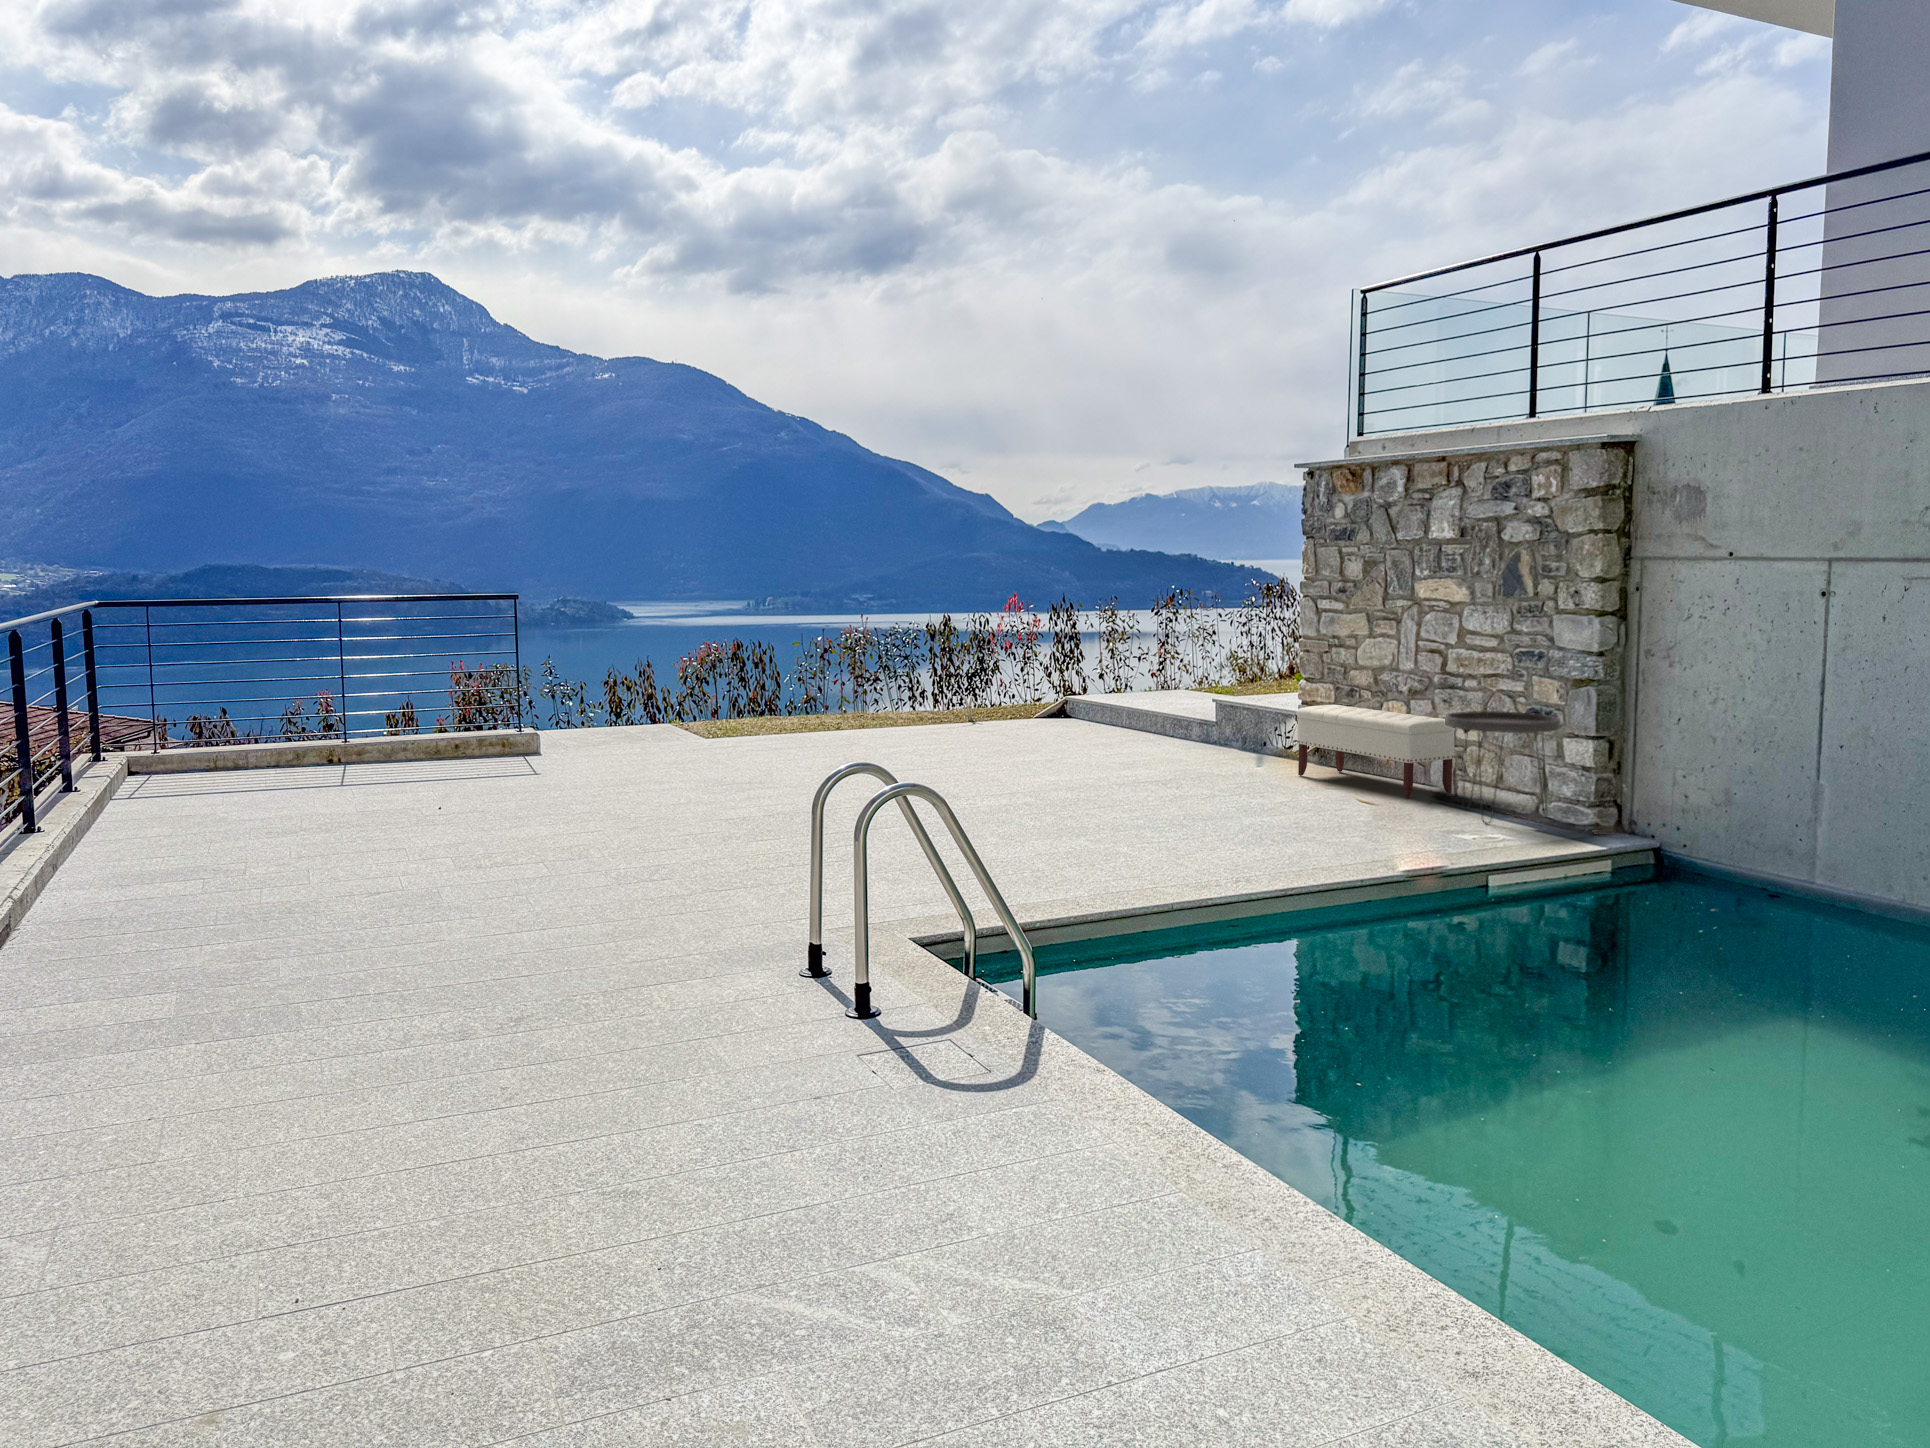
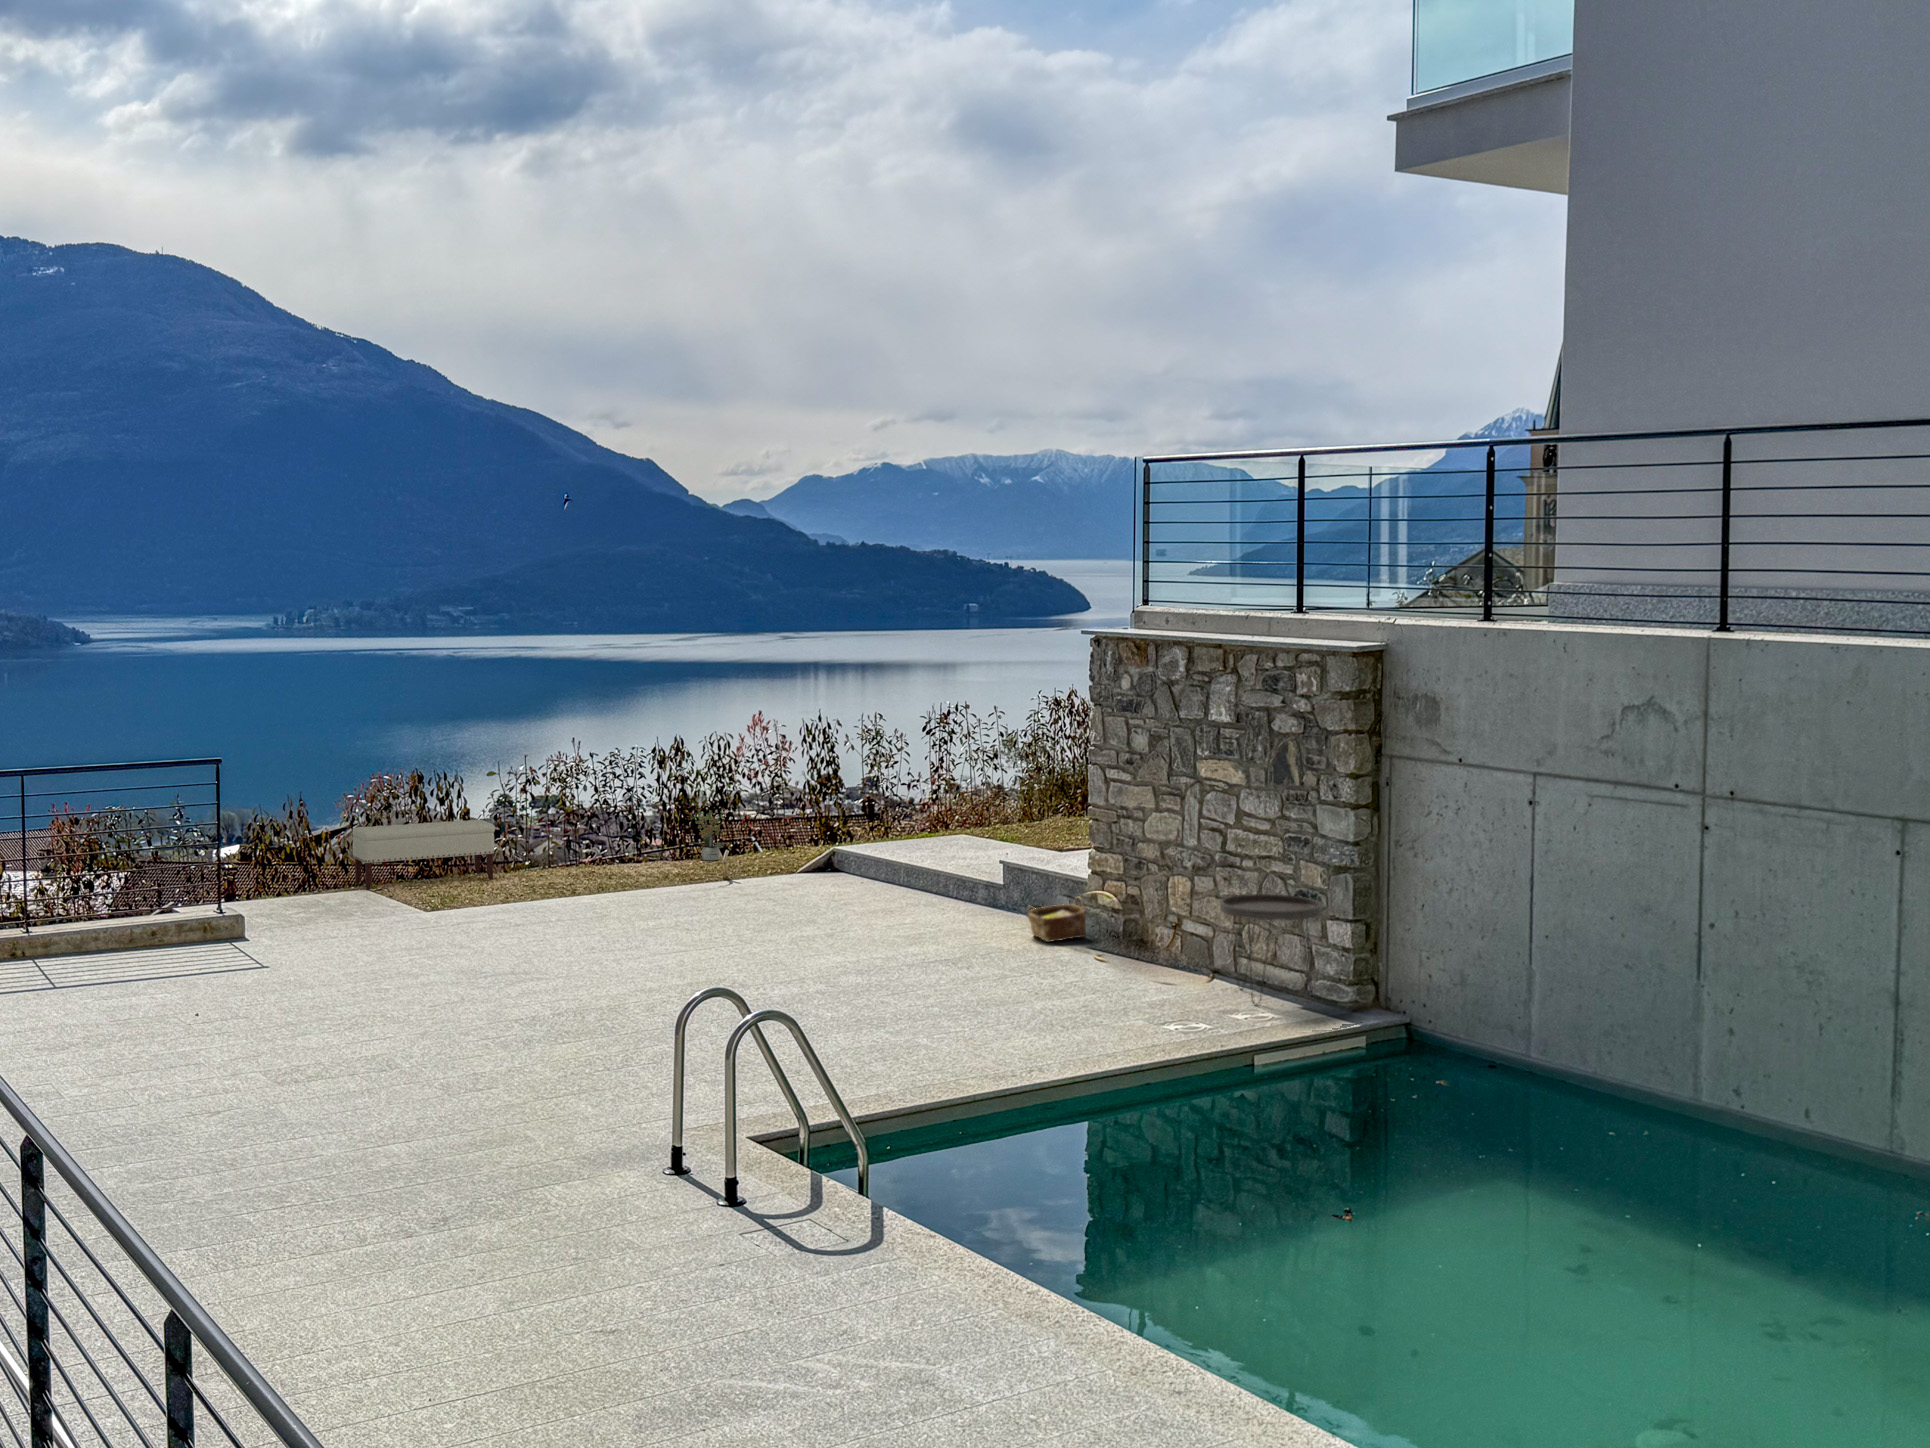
potted plant: none [939,664,977,709] -> present [686,809,728,861]
bench: present [1297,705,1456,798] -> present [352,820,495,890]
woven basket: none [1240,725,1298,768] -> present [1028,897,1086,942]

